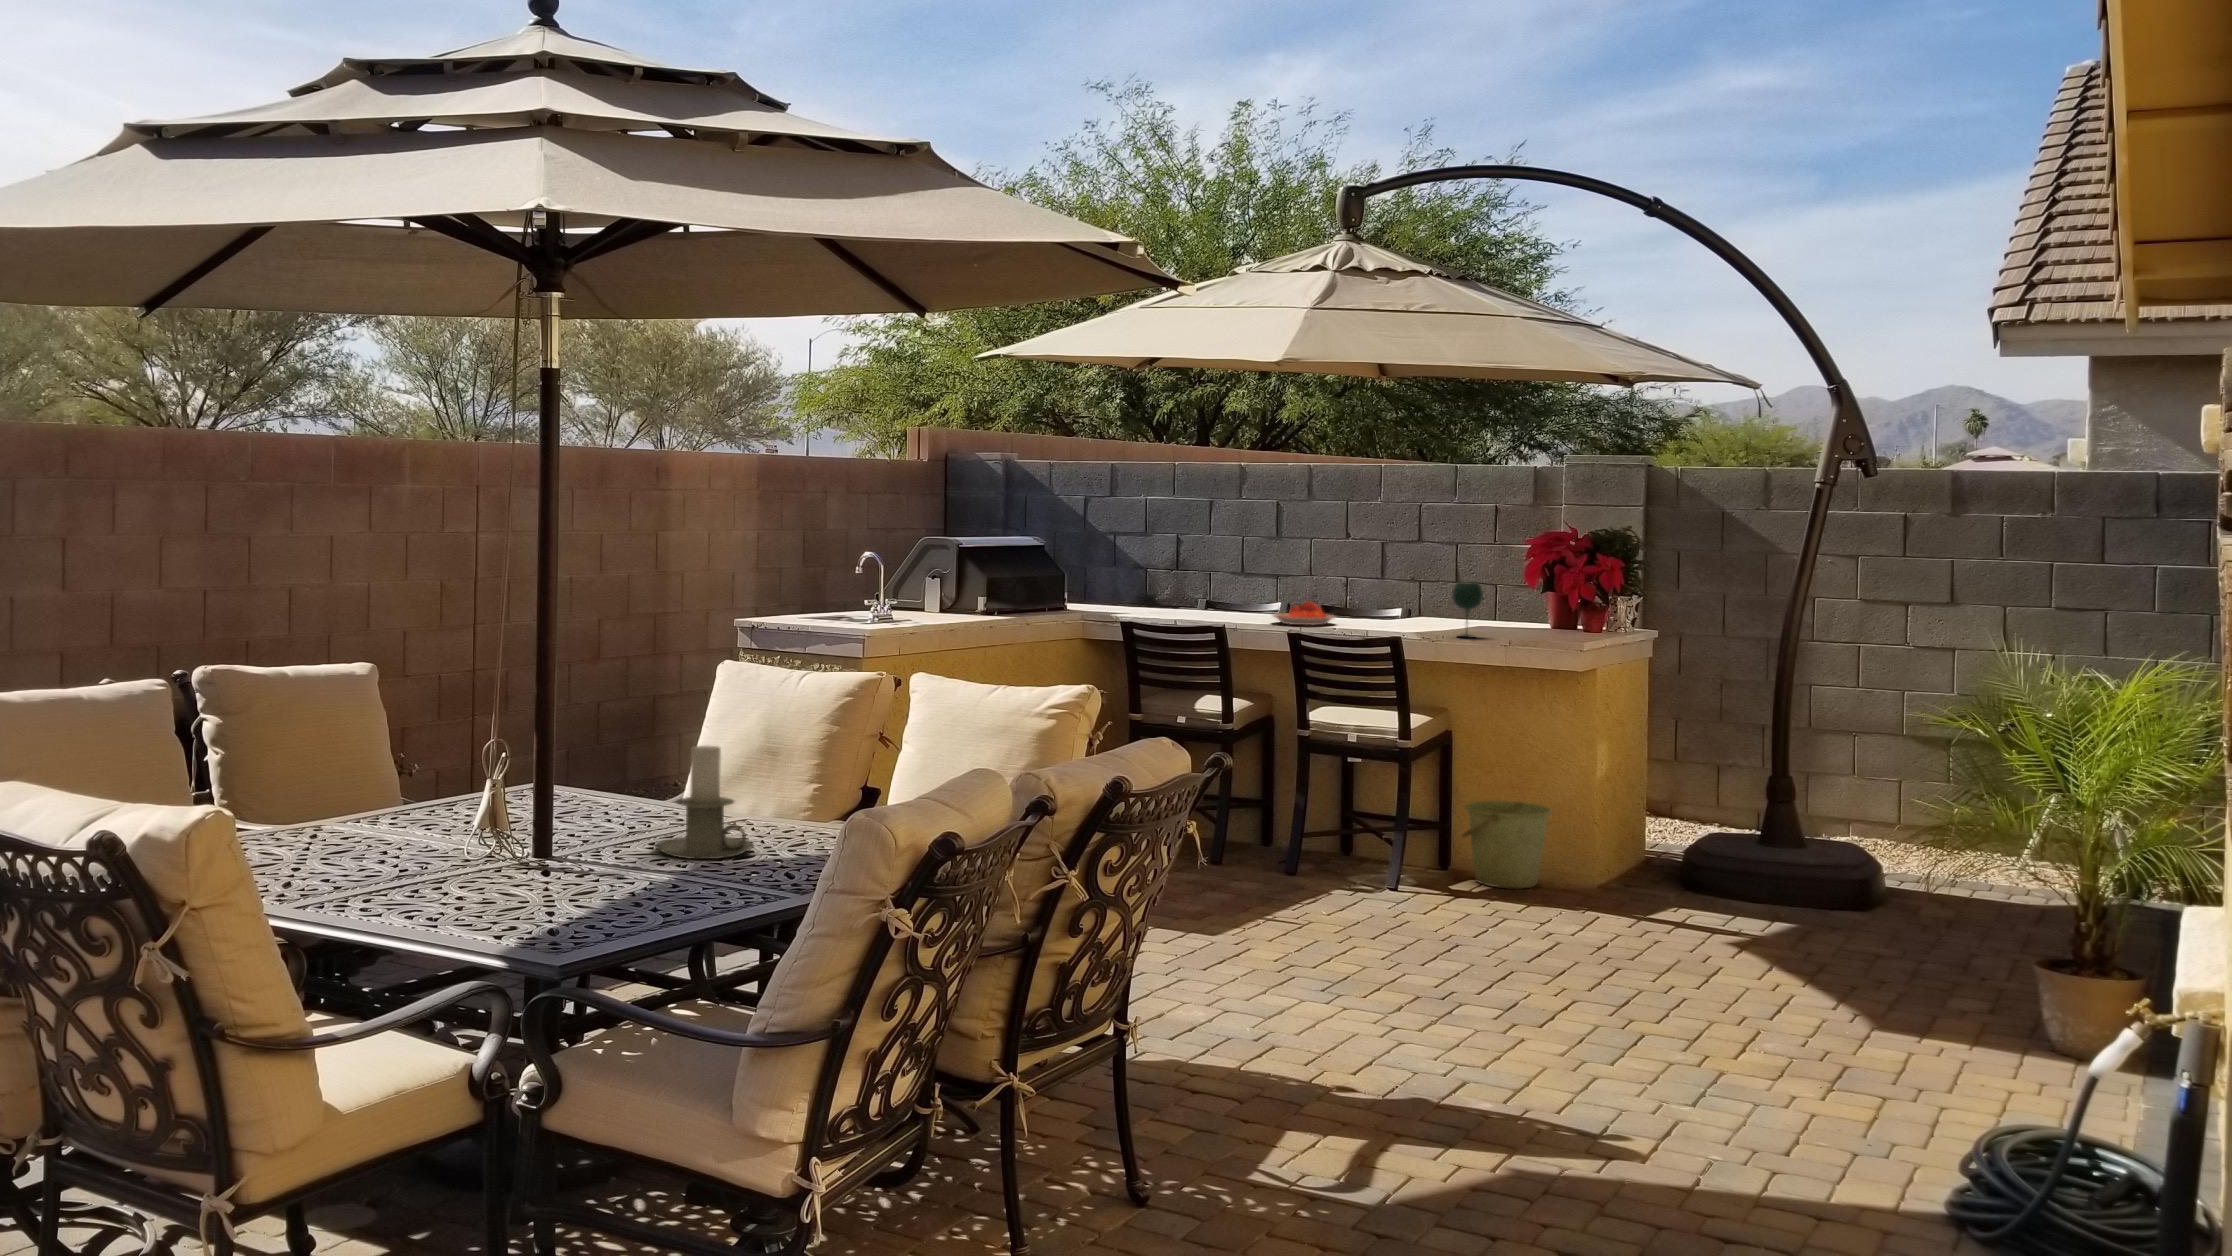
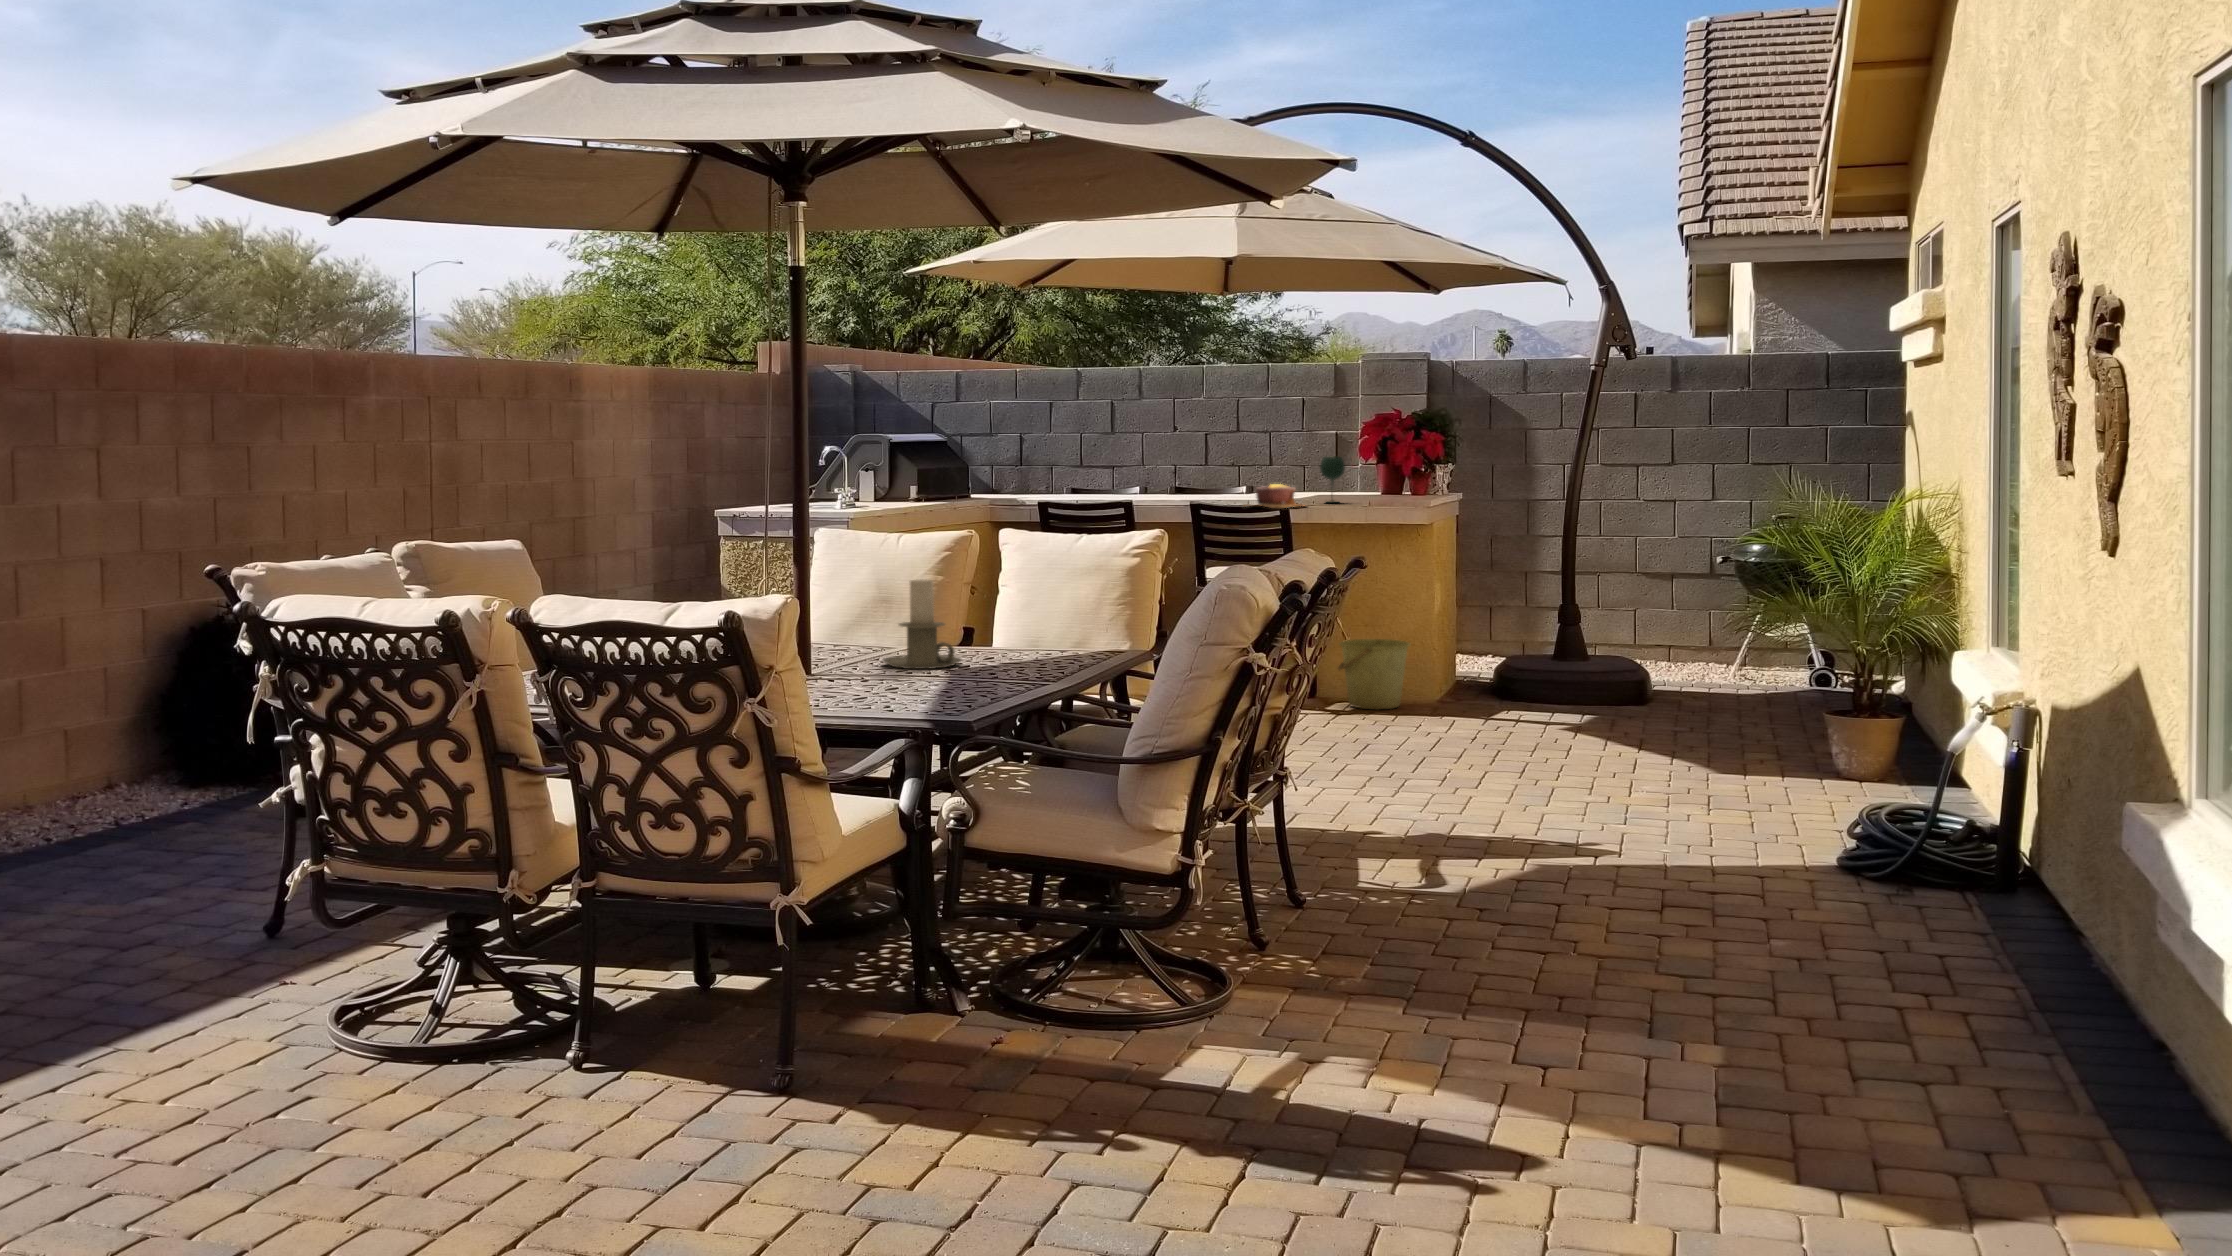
plate: present [1273,601,1335,625] -> none [1154,479,1210,500]
bowl: none [1349,613,1427,643] -> present [1244,484,1296,508]

